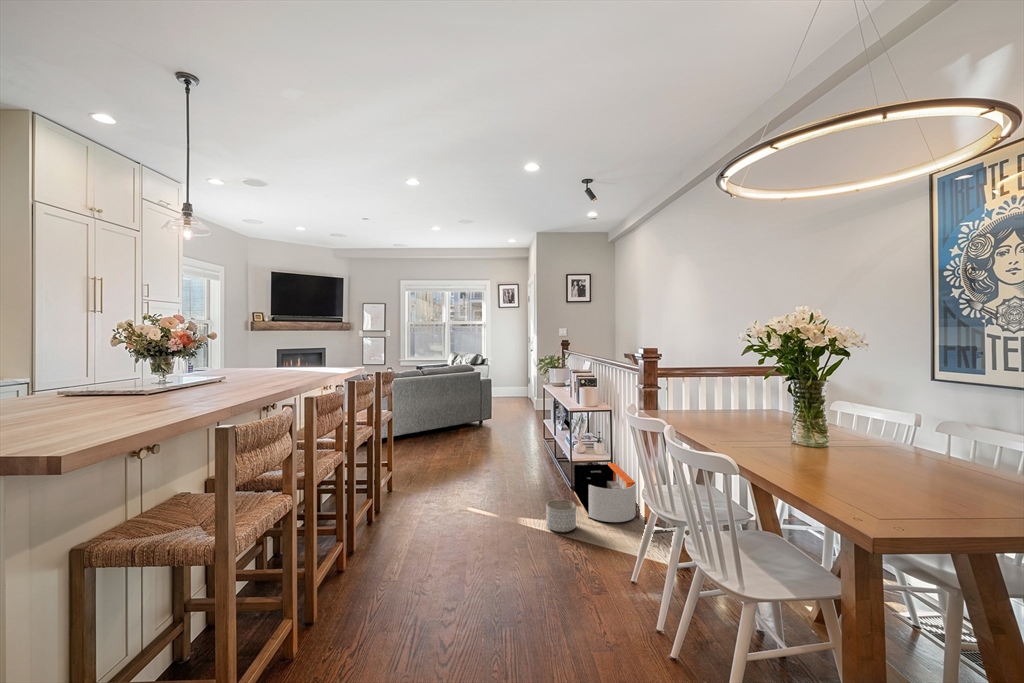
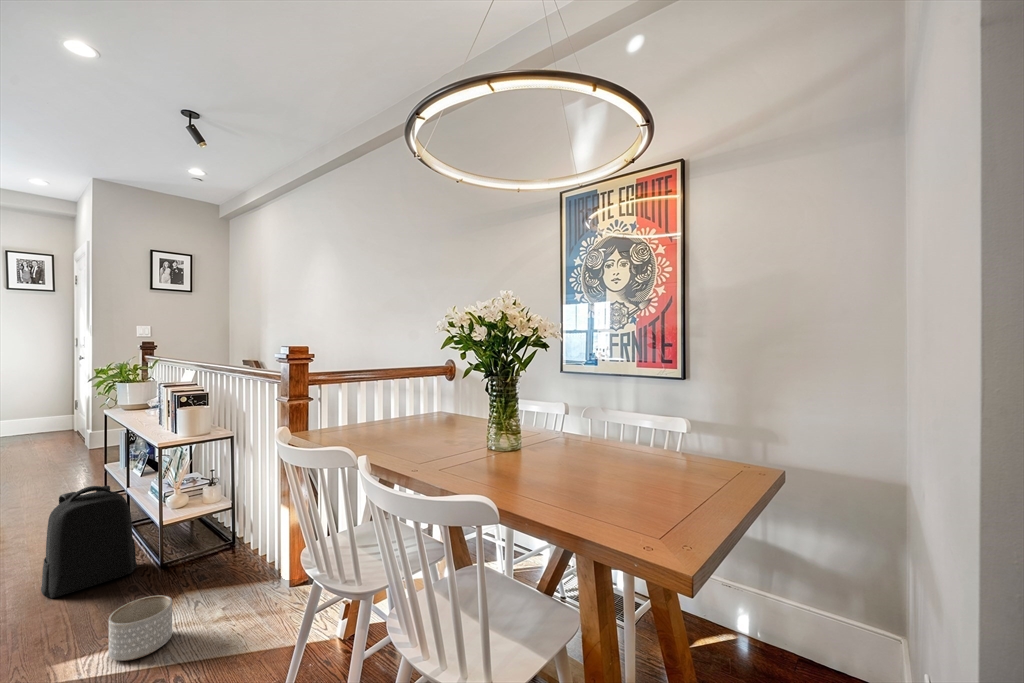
backpack: none [517,430,559,489] -> present [41,486,137,599]
storage bin: present [574,463,636,522] -> none [167,509,273,608]

